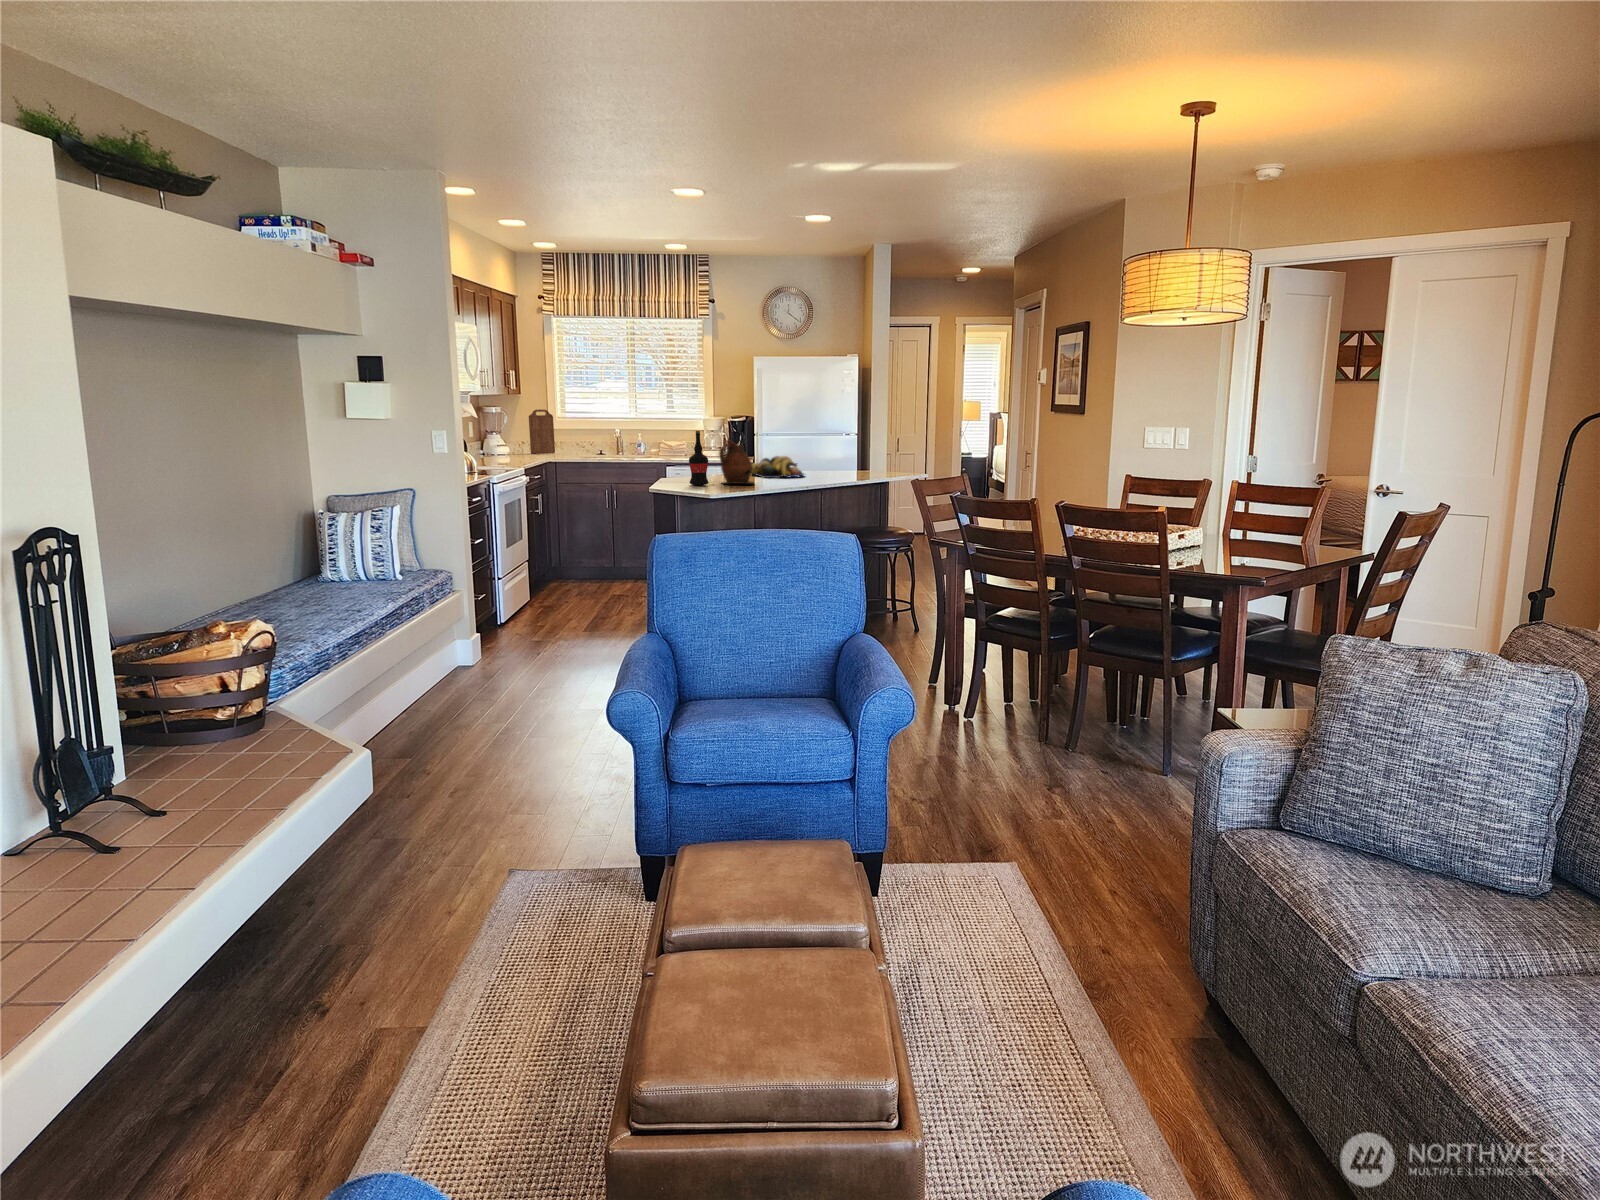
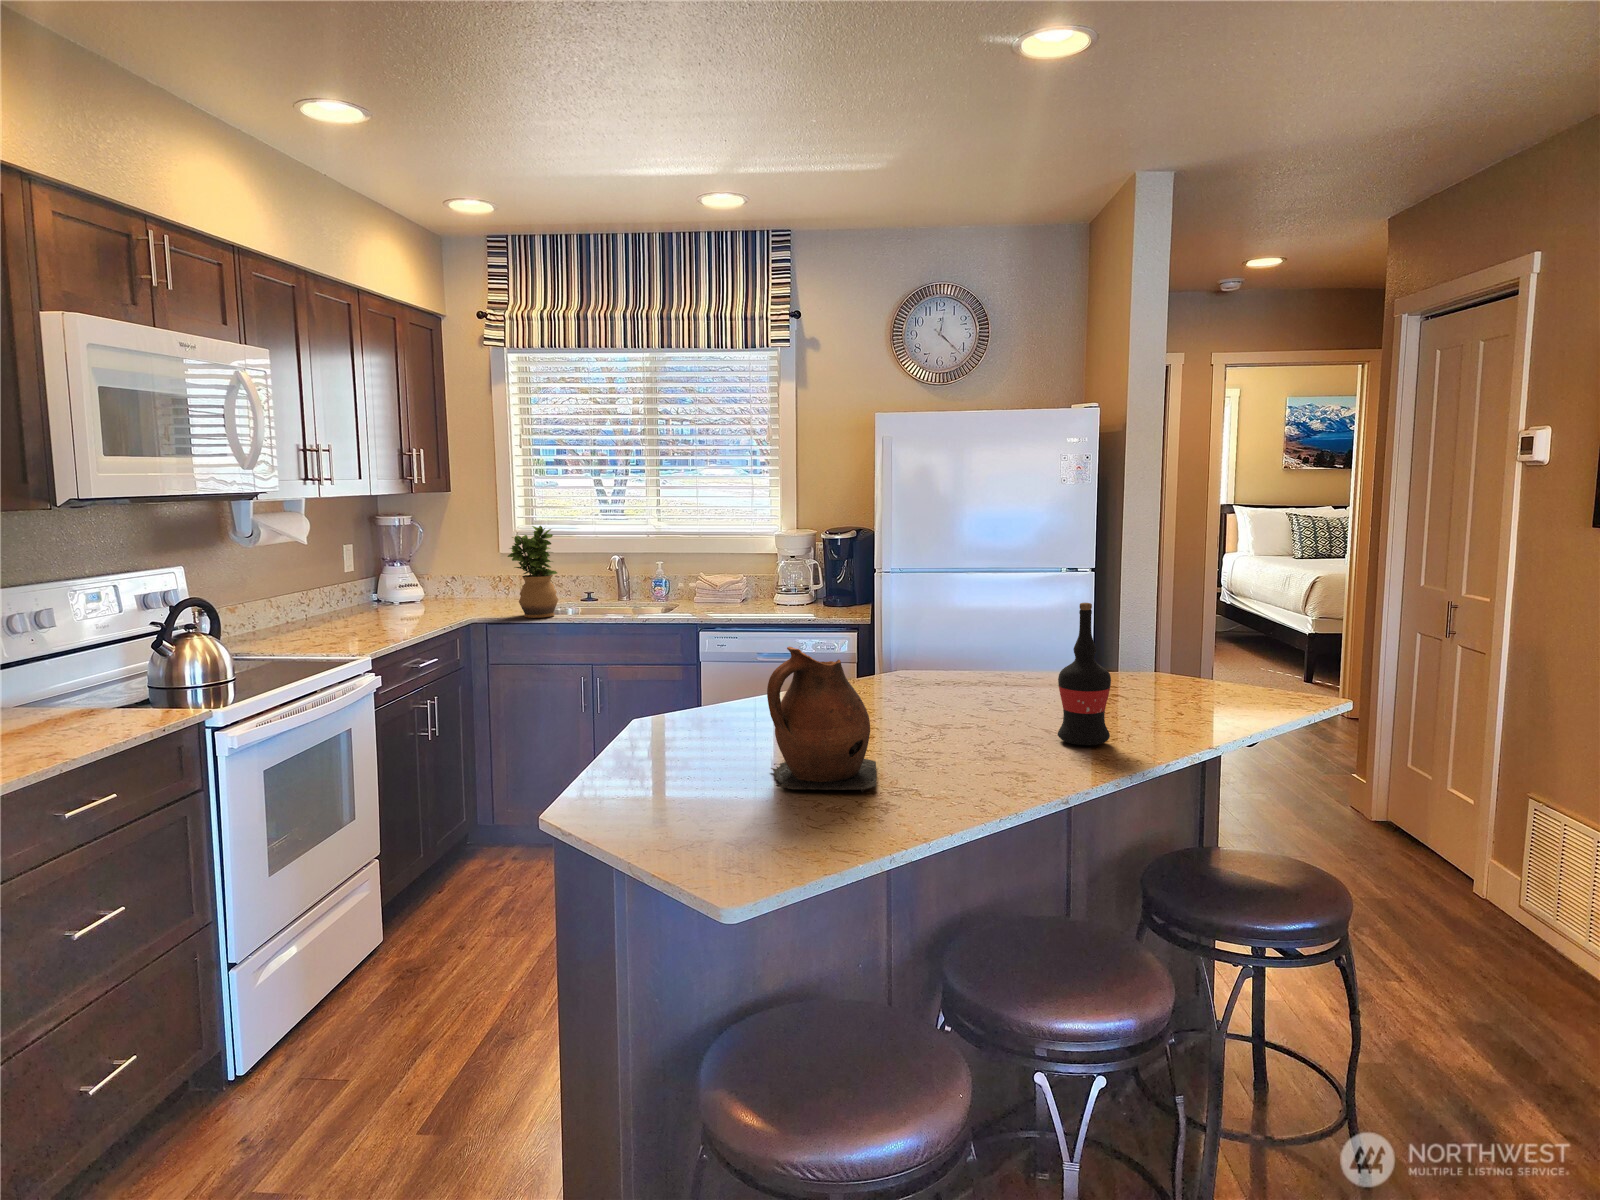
cutting board: present [529,409,555,454] -> none [461,518,512,599]
potted plant: none [567,412,593,459] -> present [508,526,558,618]
wine bottle: present [689,431,709,485] -> present [1058,603,1111,745]
fruit bowl: present [751,456,804,478] -> none [866,644,1006,715]

